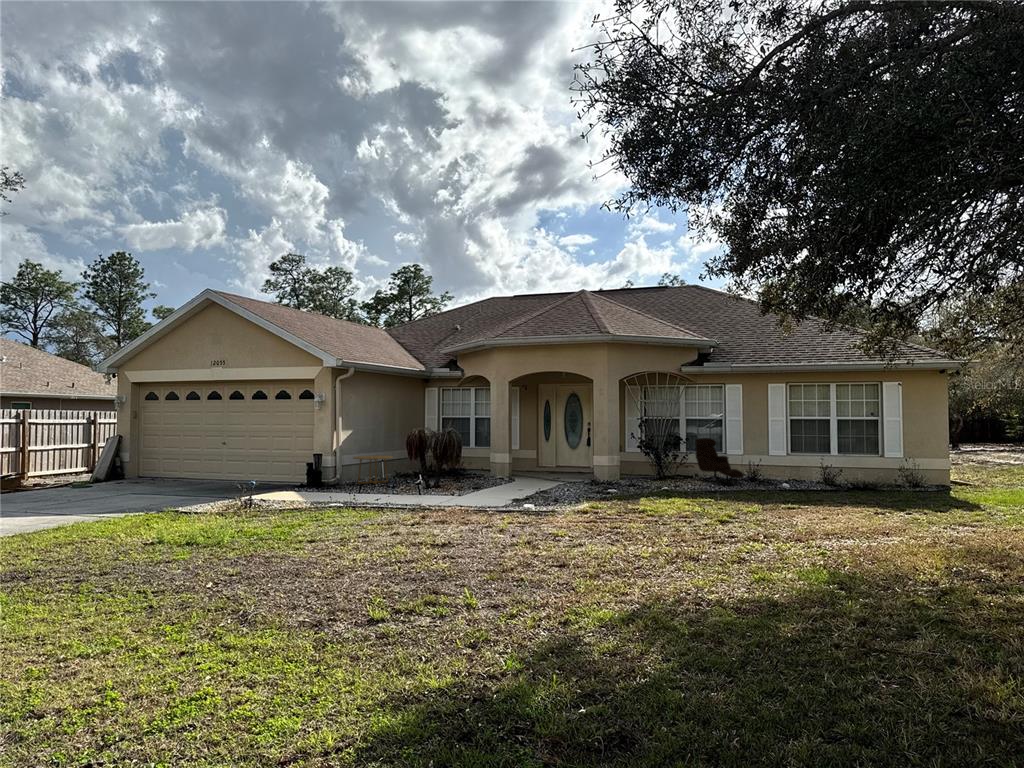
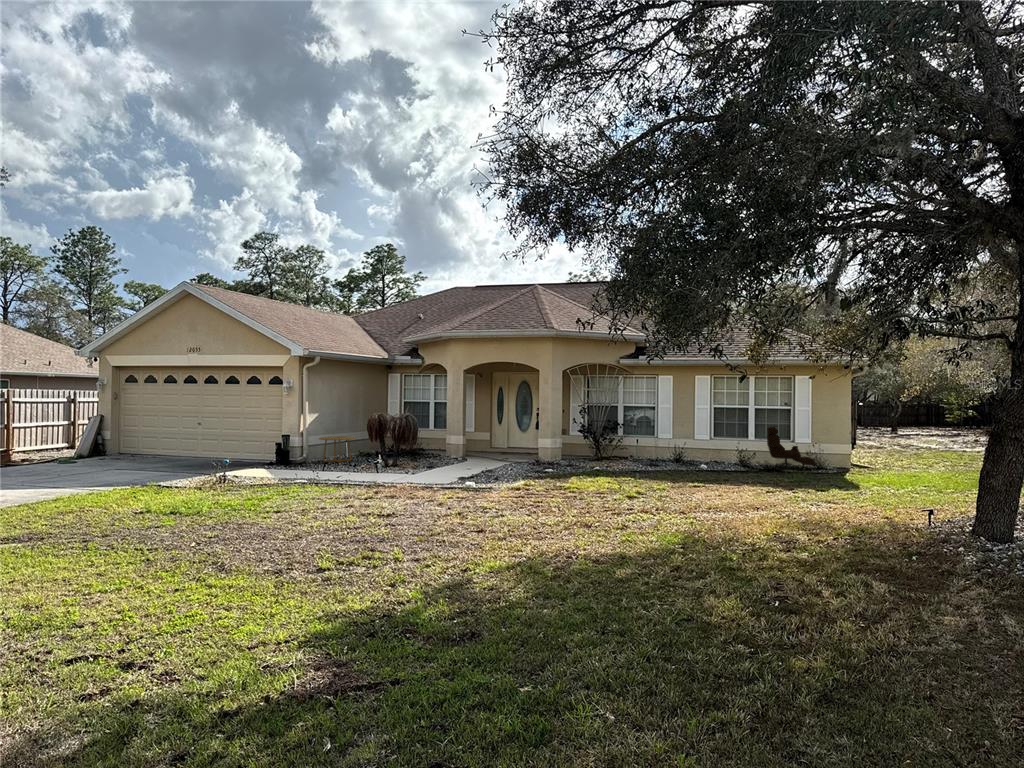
lounge chair: present [696,438,744,483] -> present [767,427,816,471]

